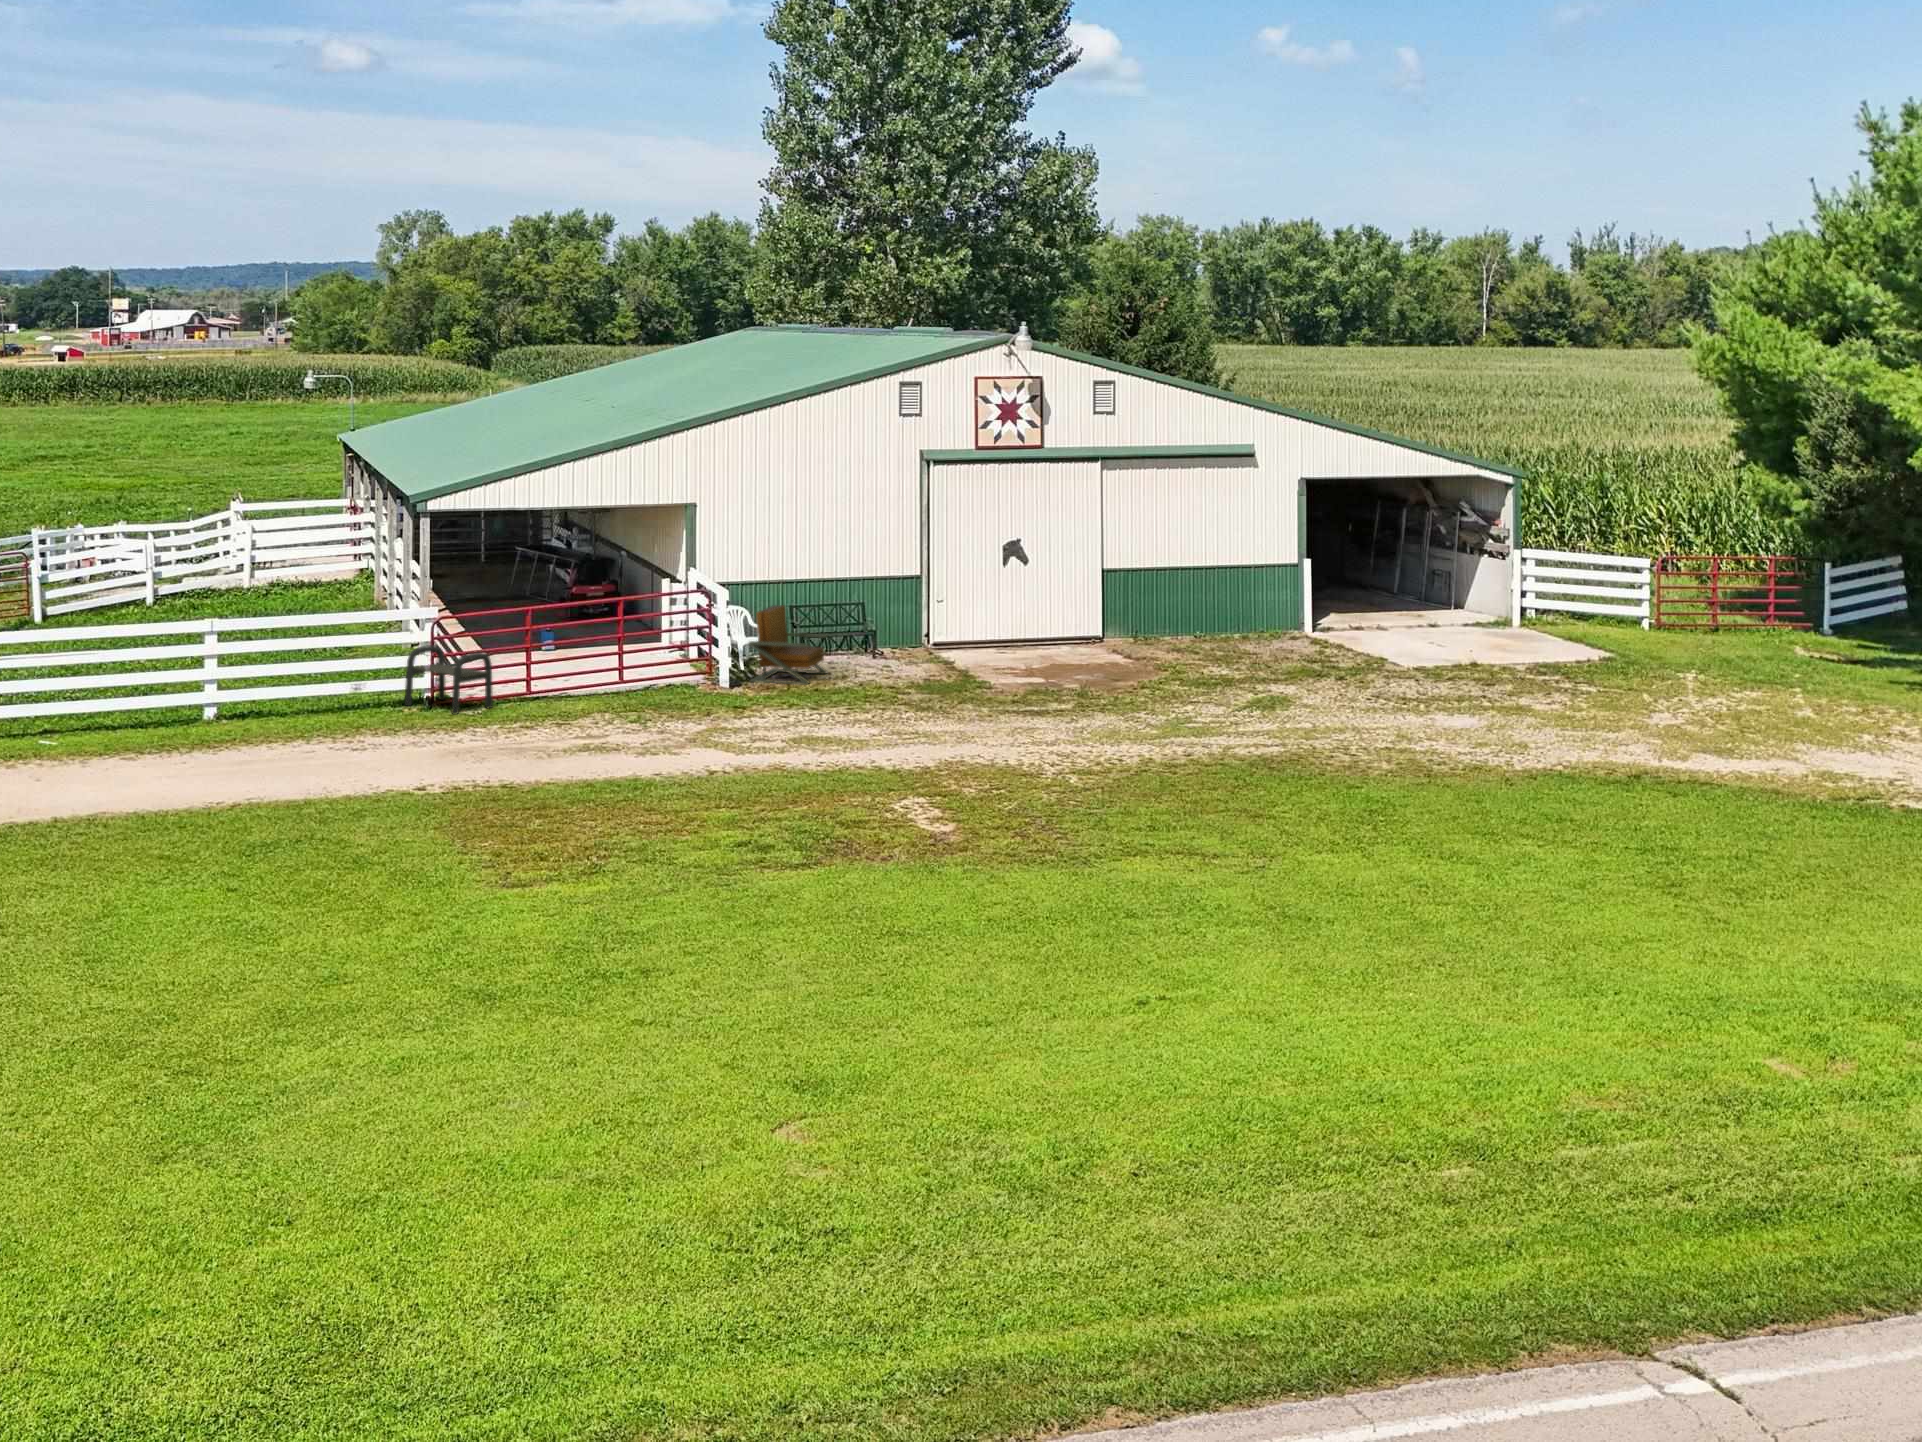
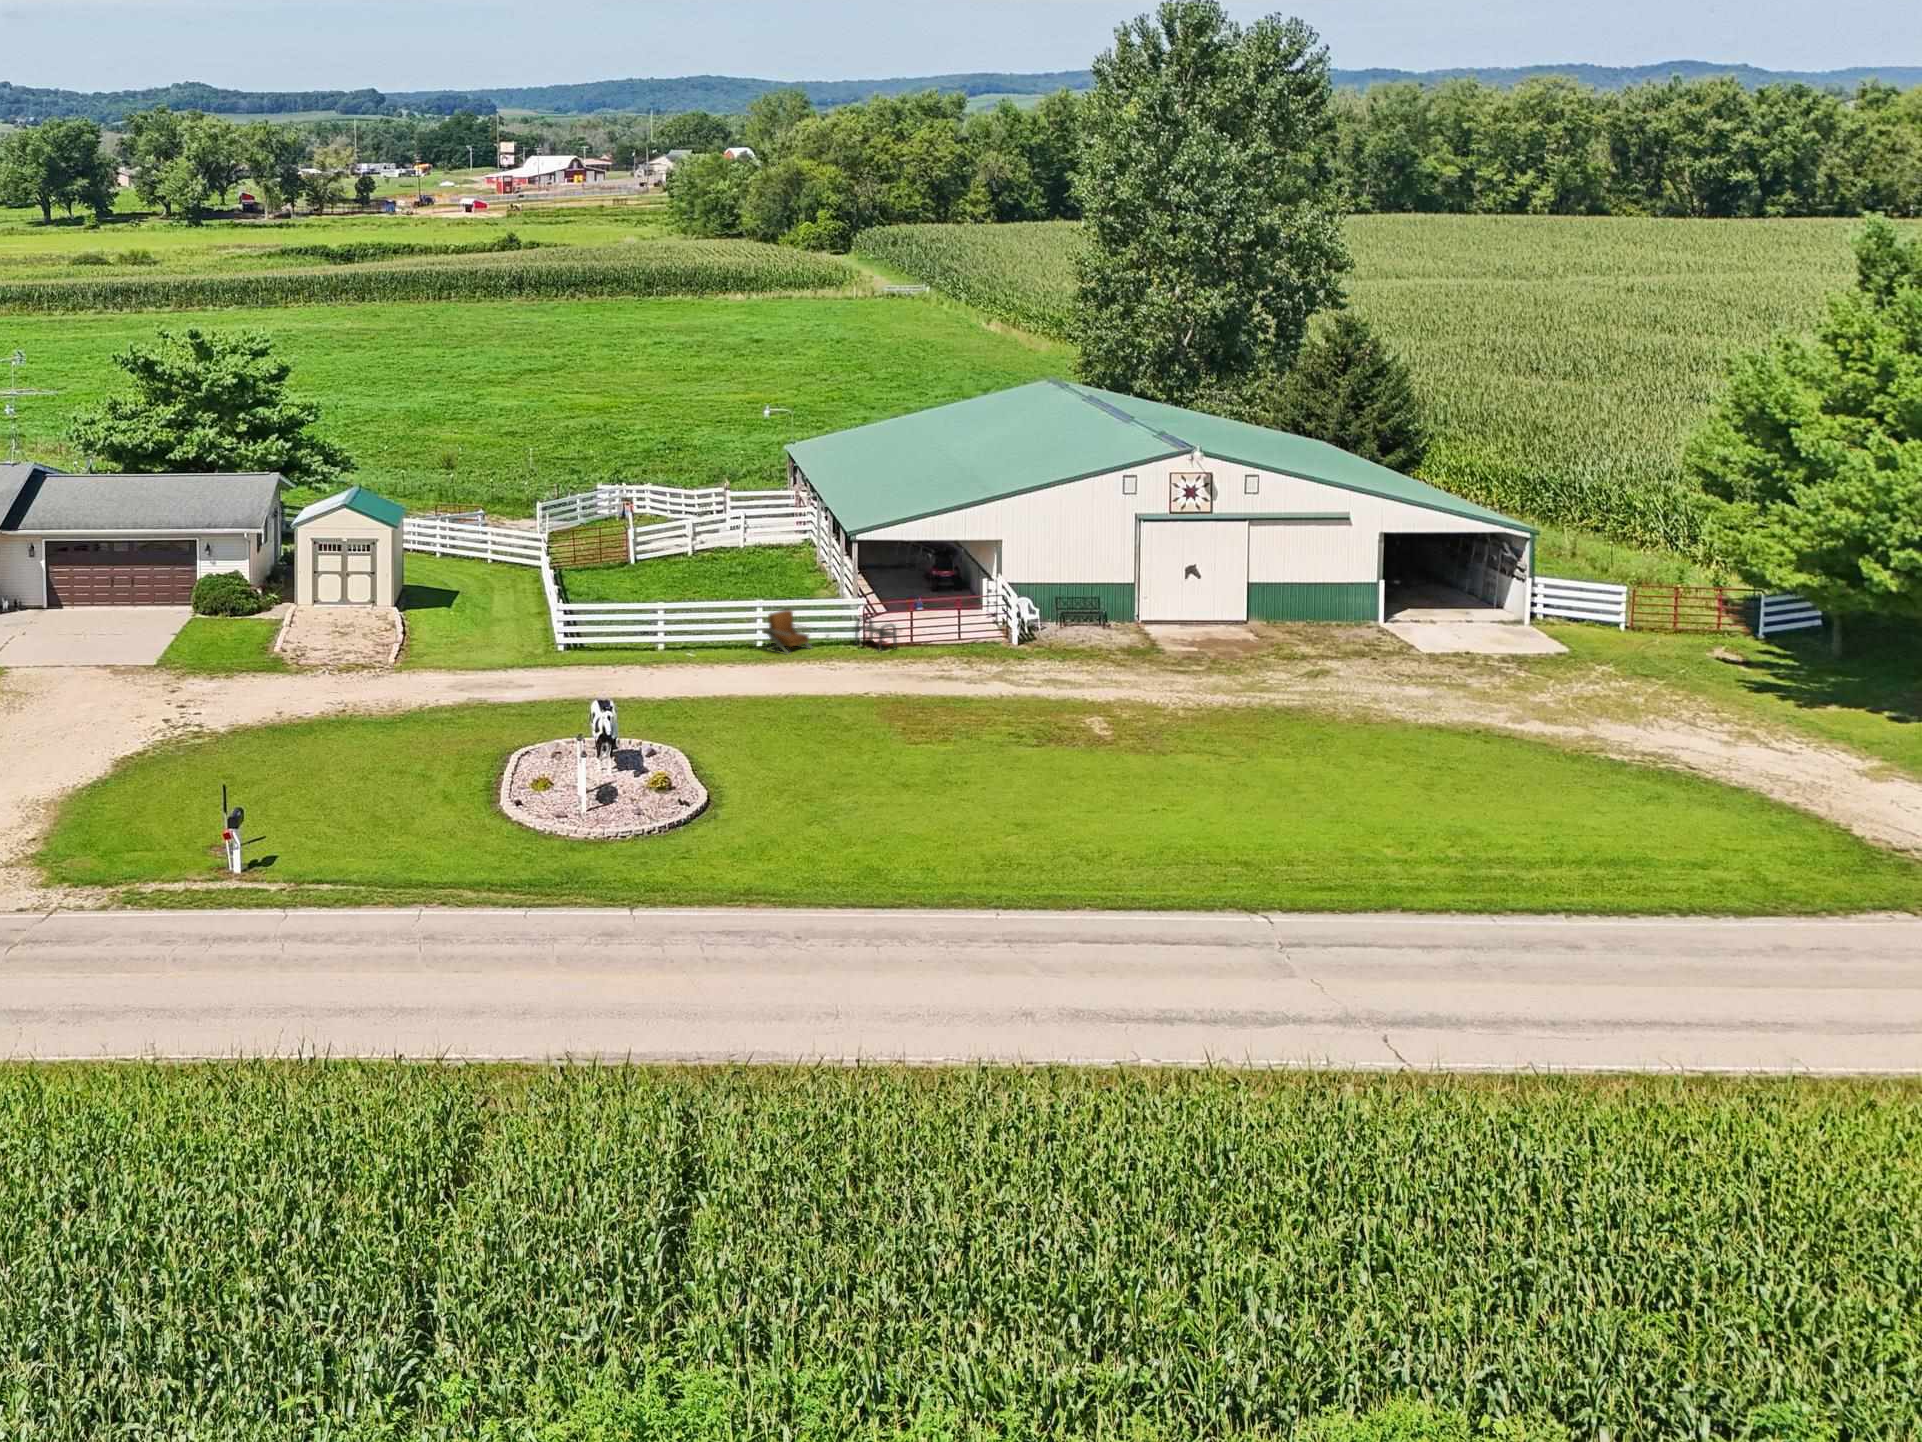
lounge chair: present [748,605,827,685] -> present [764,609,813,655]

